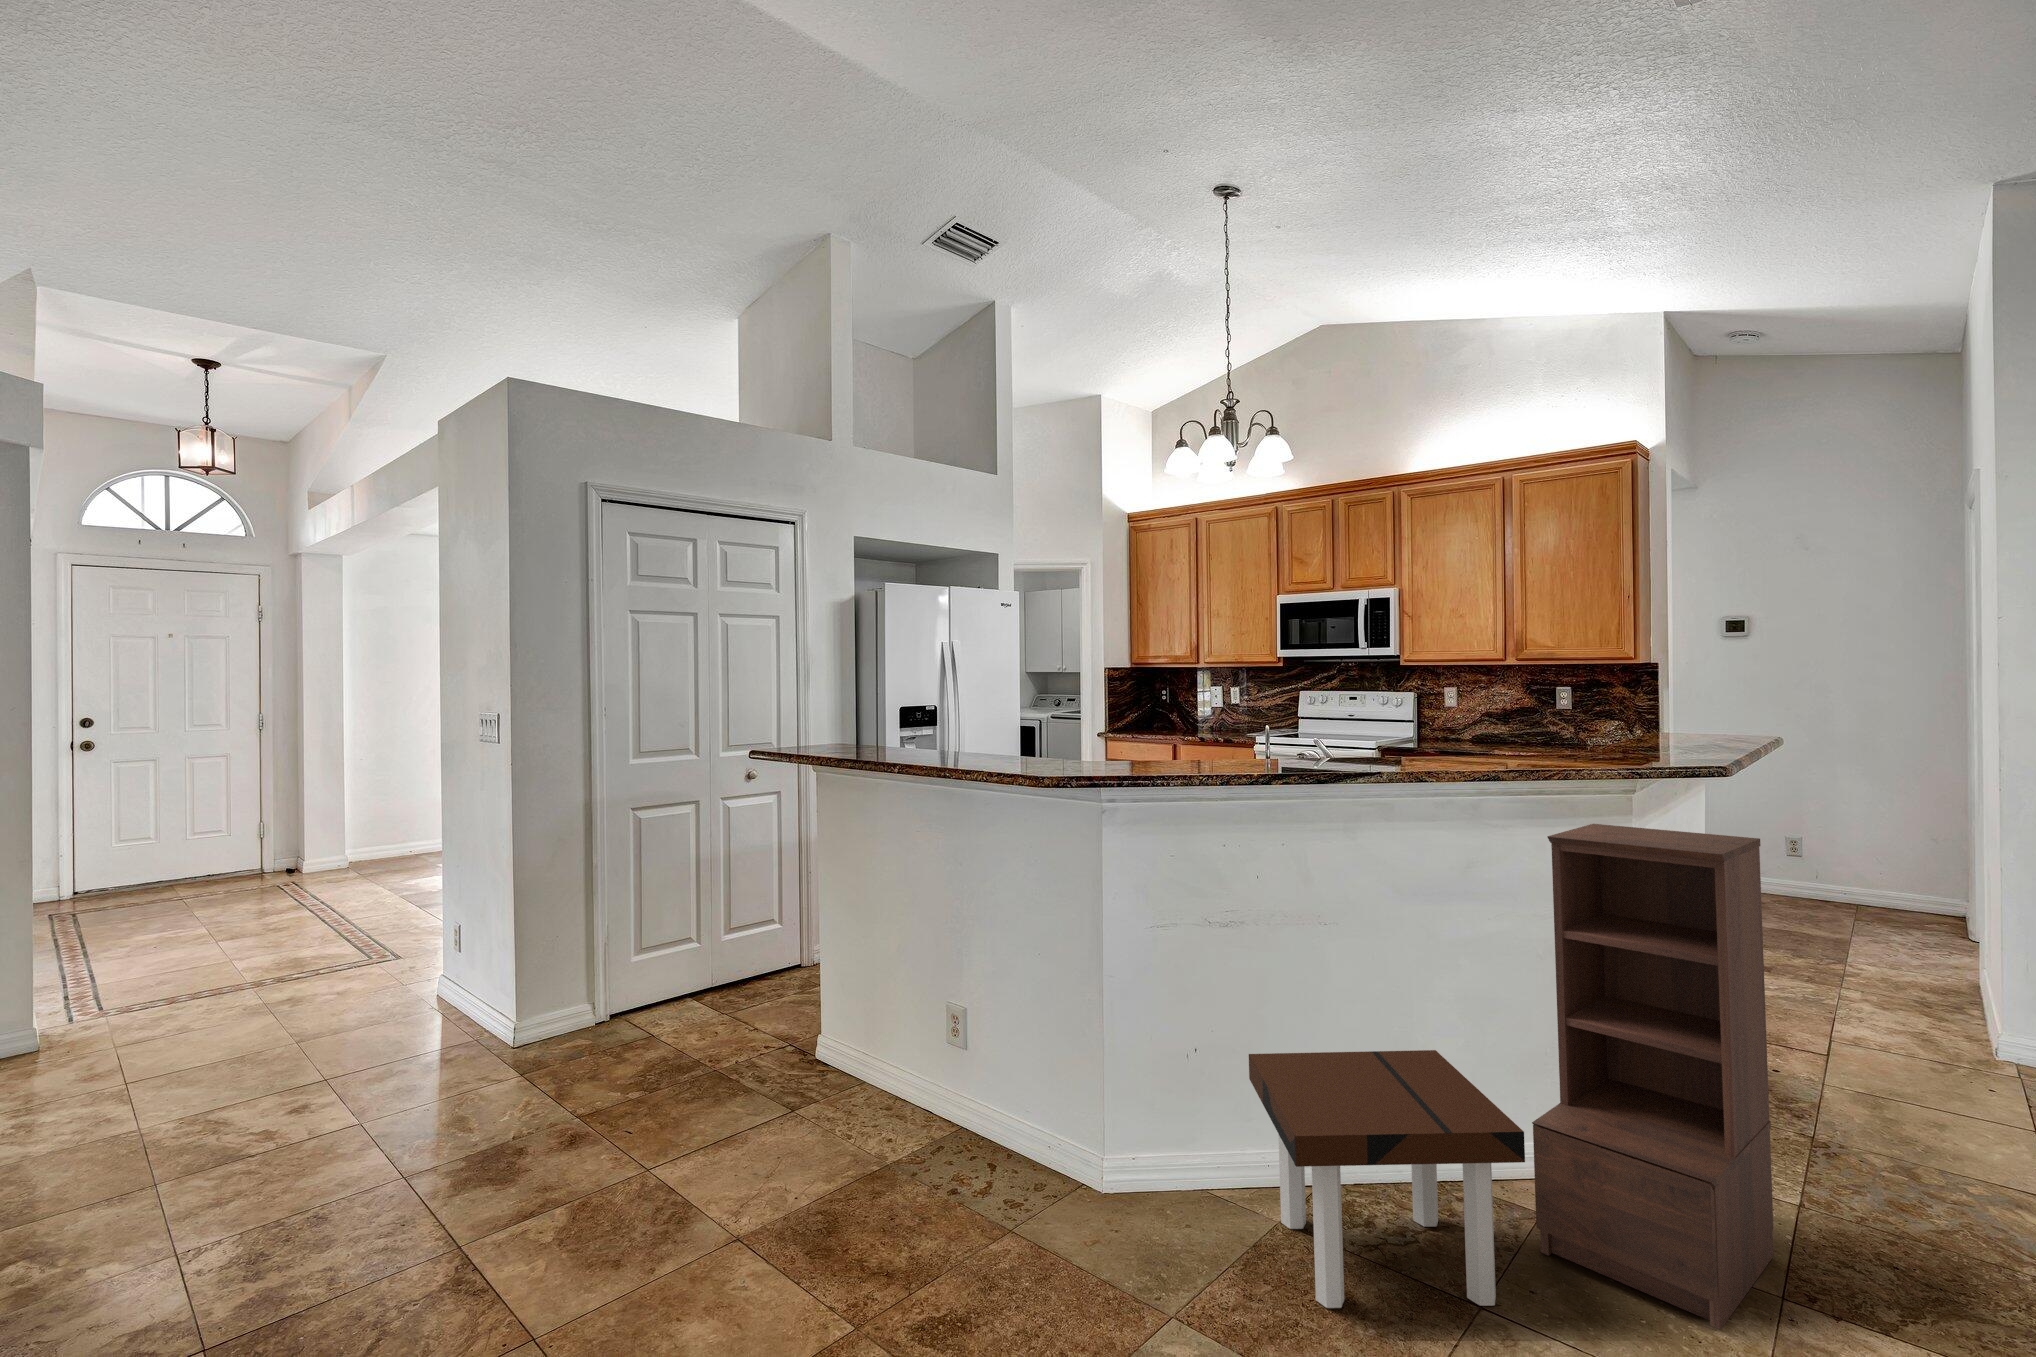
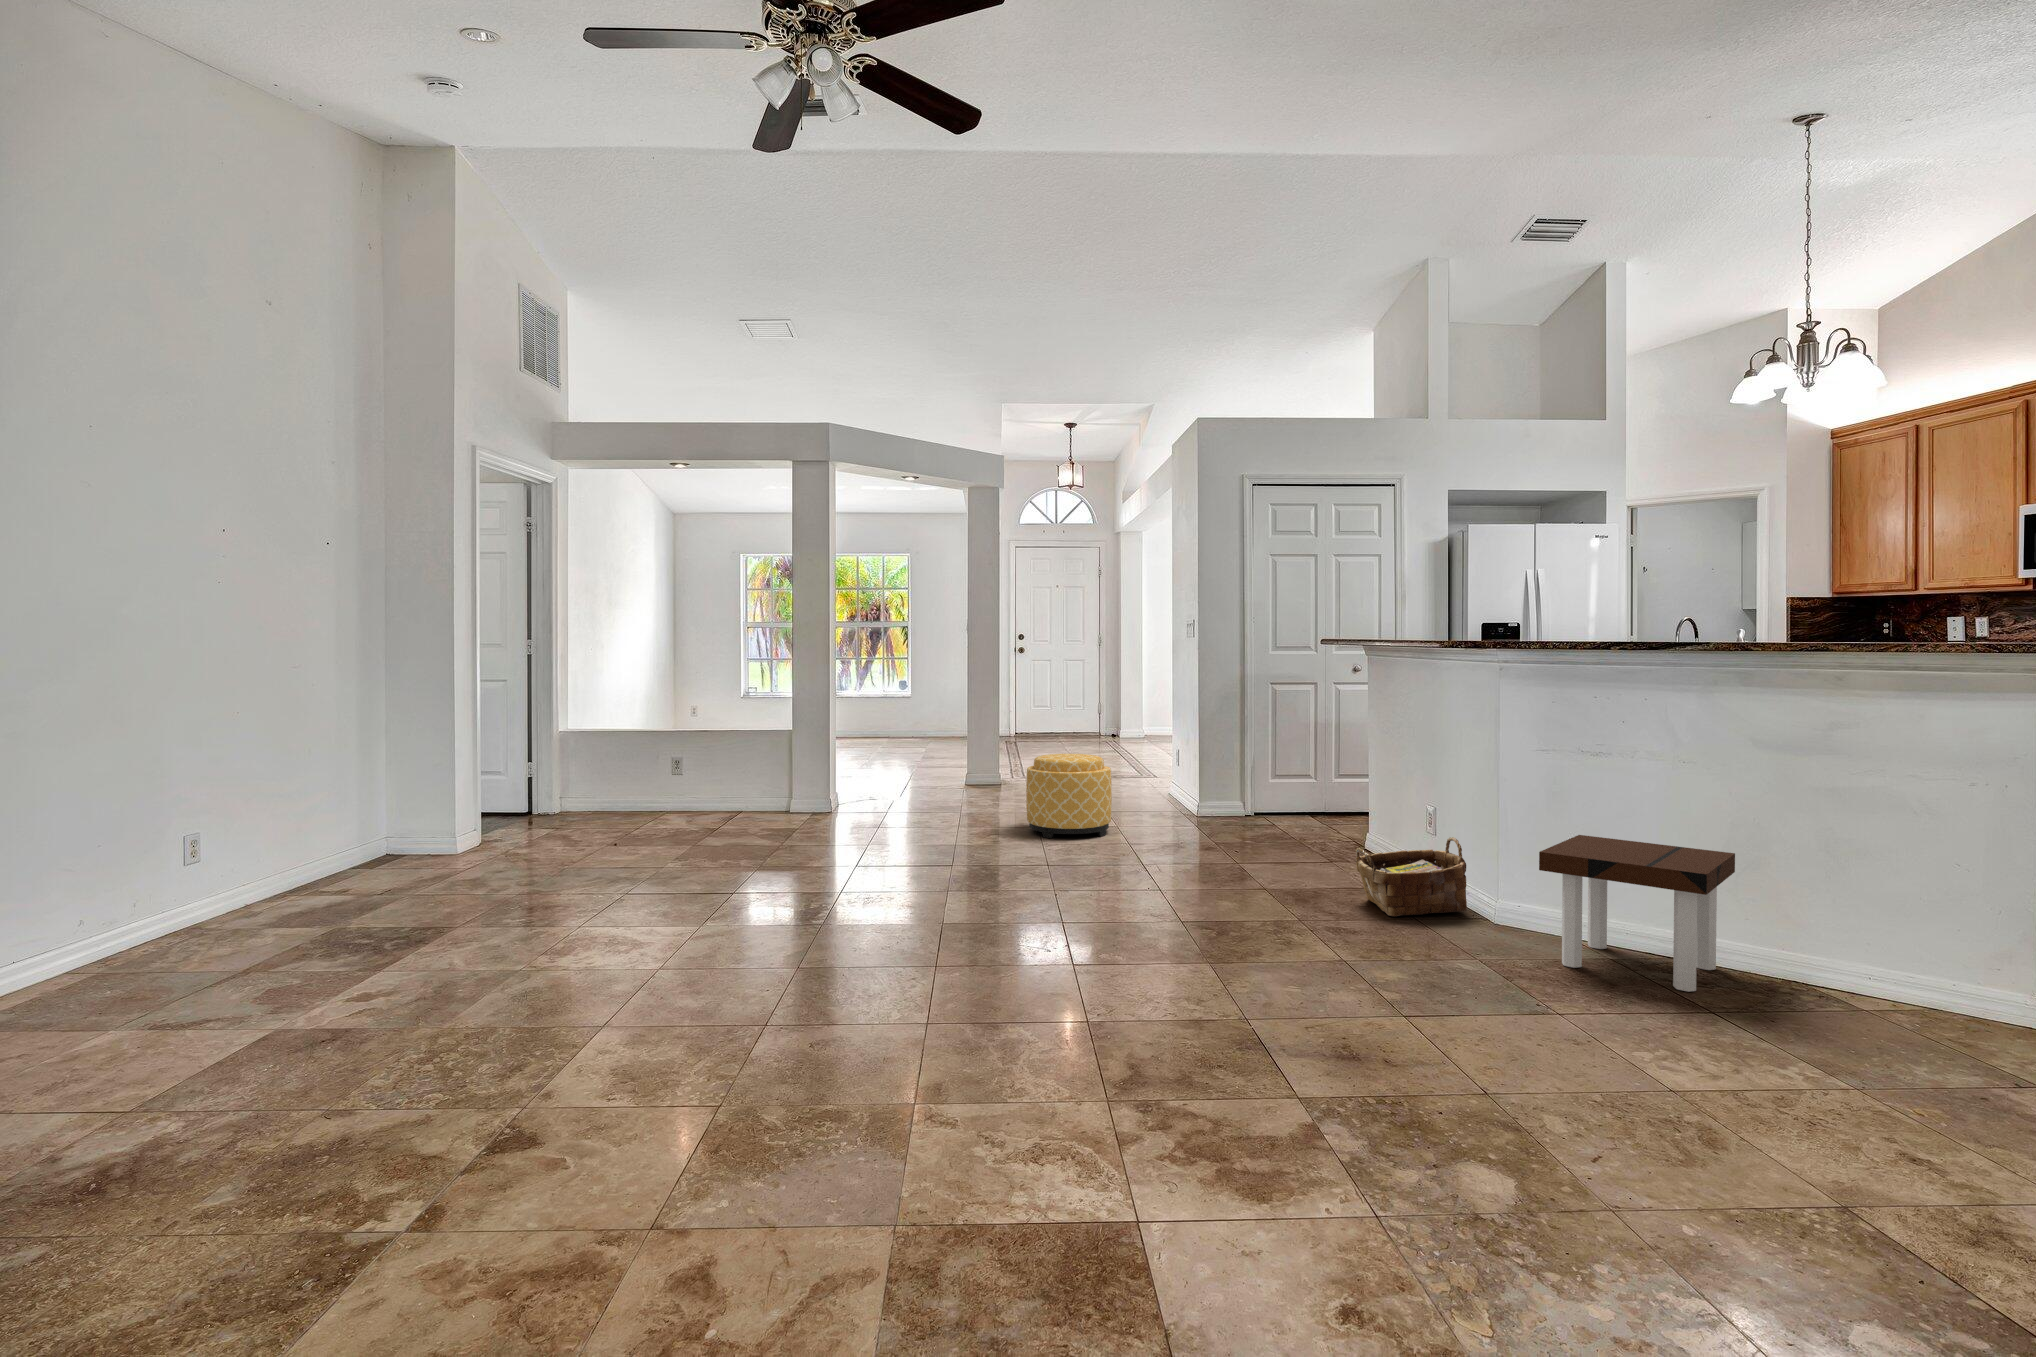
bookshelf: present [1532,824,1774,1330] -> none [1770,691,2021,1043]
ottoman: none [110,1003,348,1235] -> present [1026,754,1112,838]
woven basket: none [924,1078,1095,1265] -> present [1355,837,1467,917]

